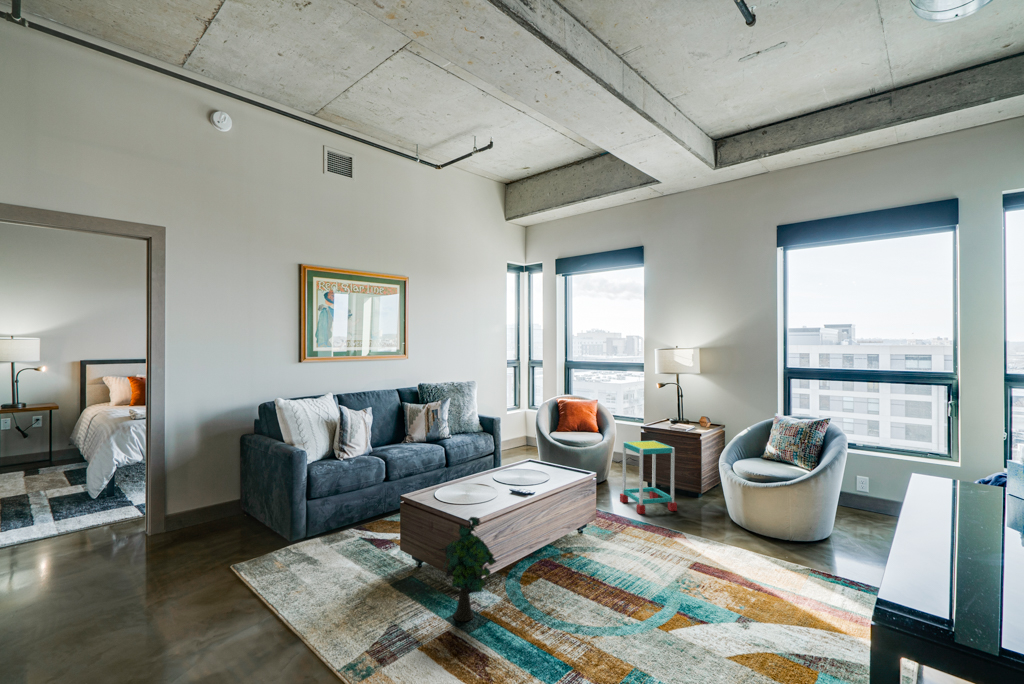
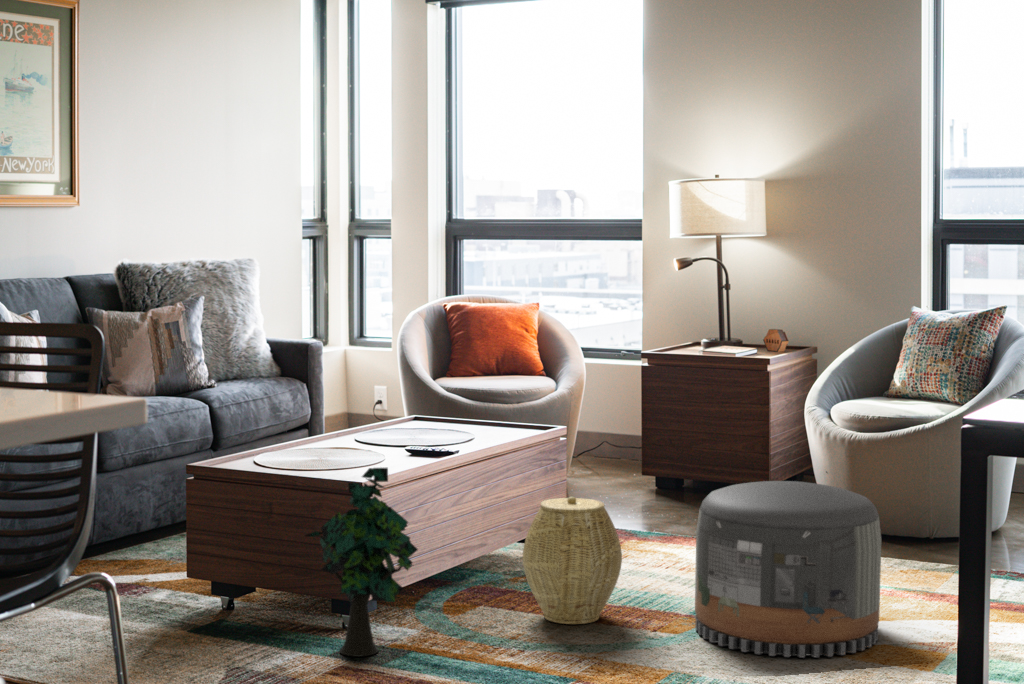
side table: present [620,441,677,514] -> none [601,374,719,518]
woven basket: none [559,528,613,603] -> present [523,497,622,624]
pouf: none [653,529,765,657] -> present [695,481,881,657]

